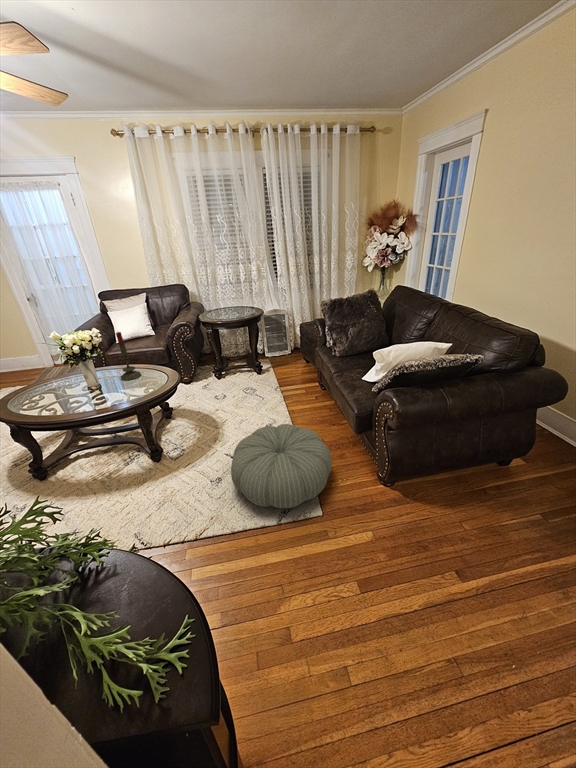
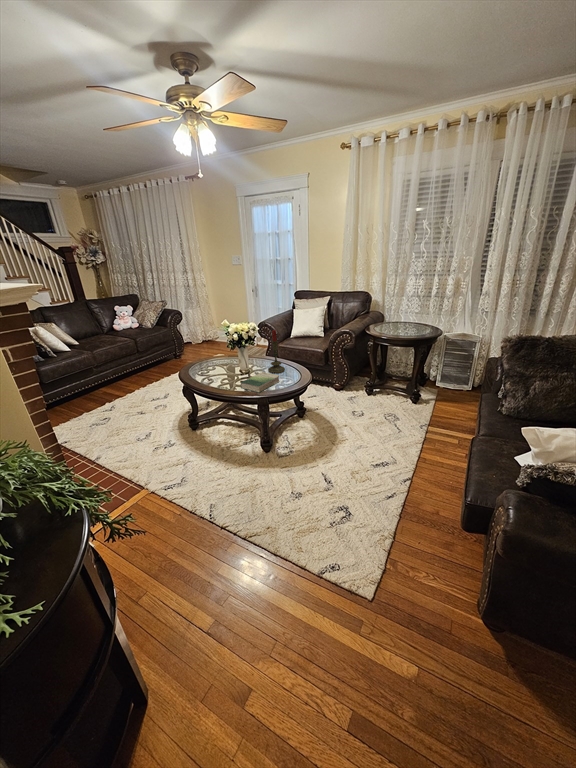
book: none [104,379,146,403] -> present [240,372,279,393]
pouf: present [231,424,332,508] -> none [299,464,419,573]

